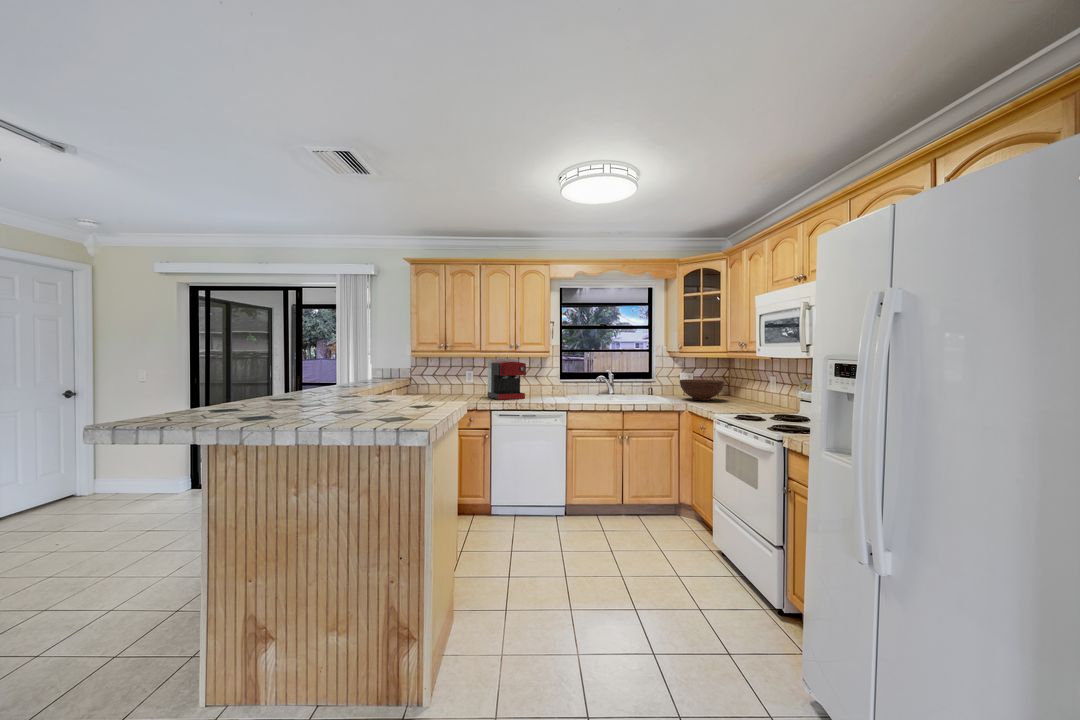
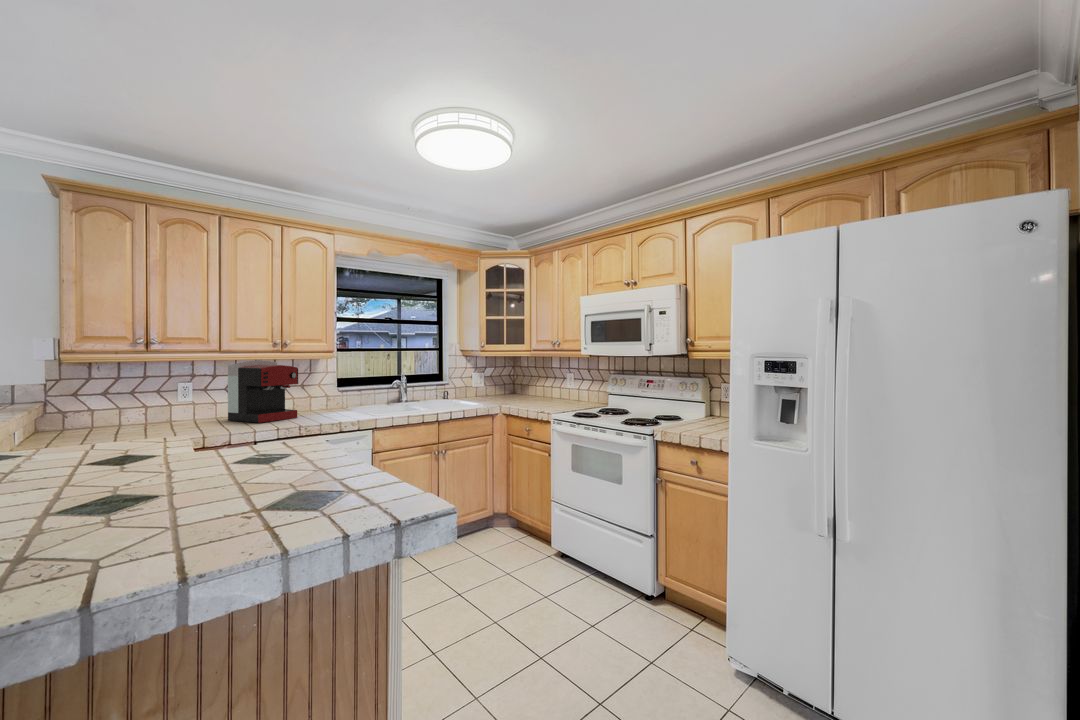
fruit bowl: present [680,379,724,401] -> none [486,380,530,402]

